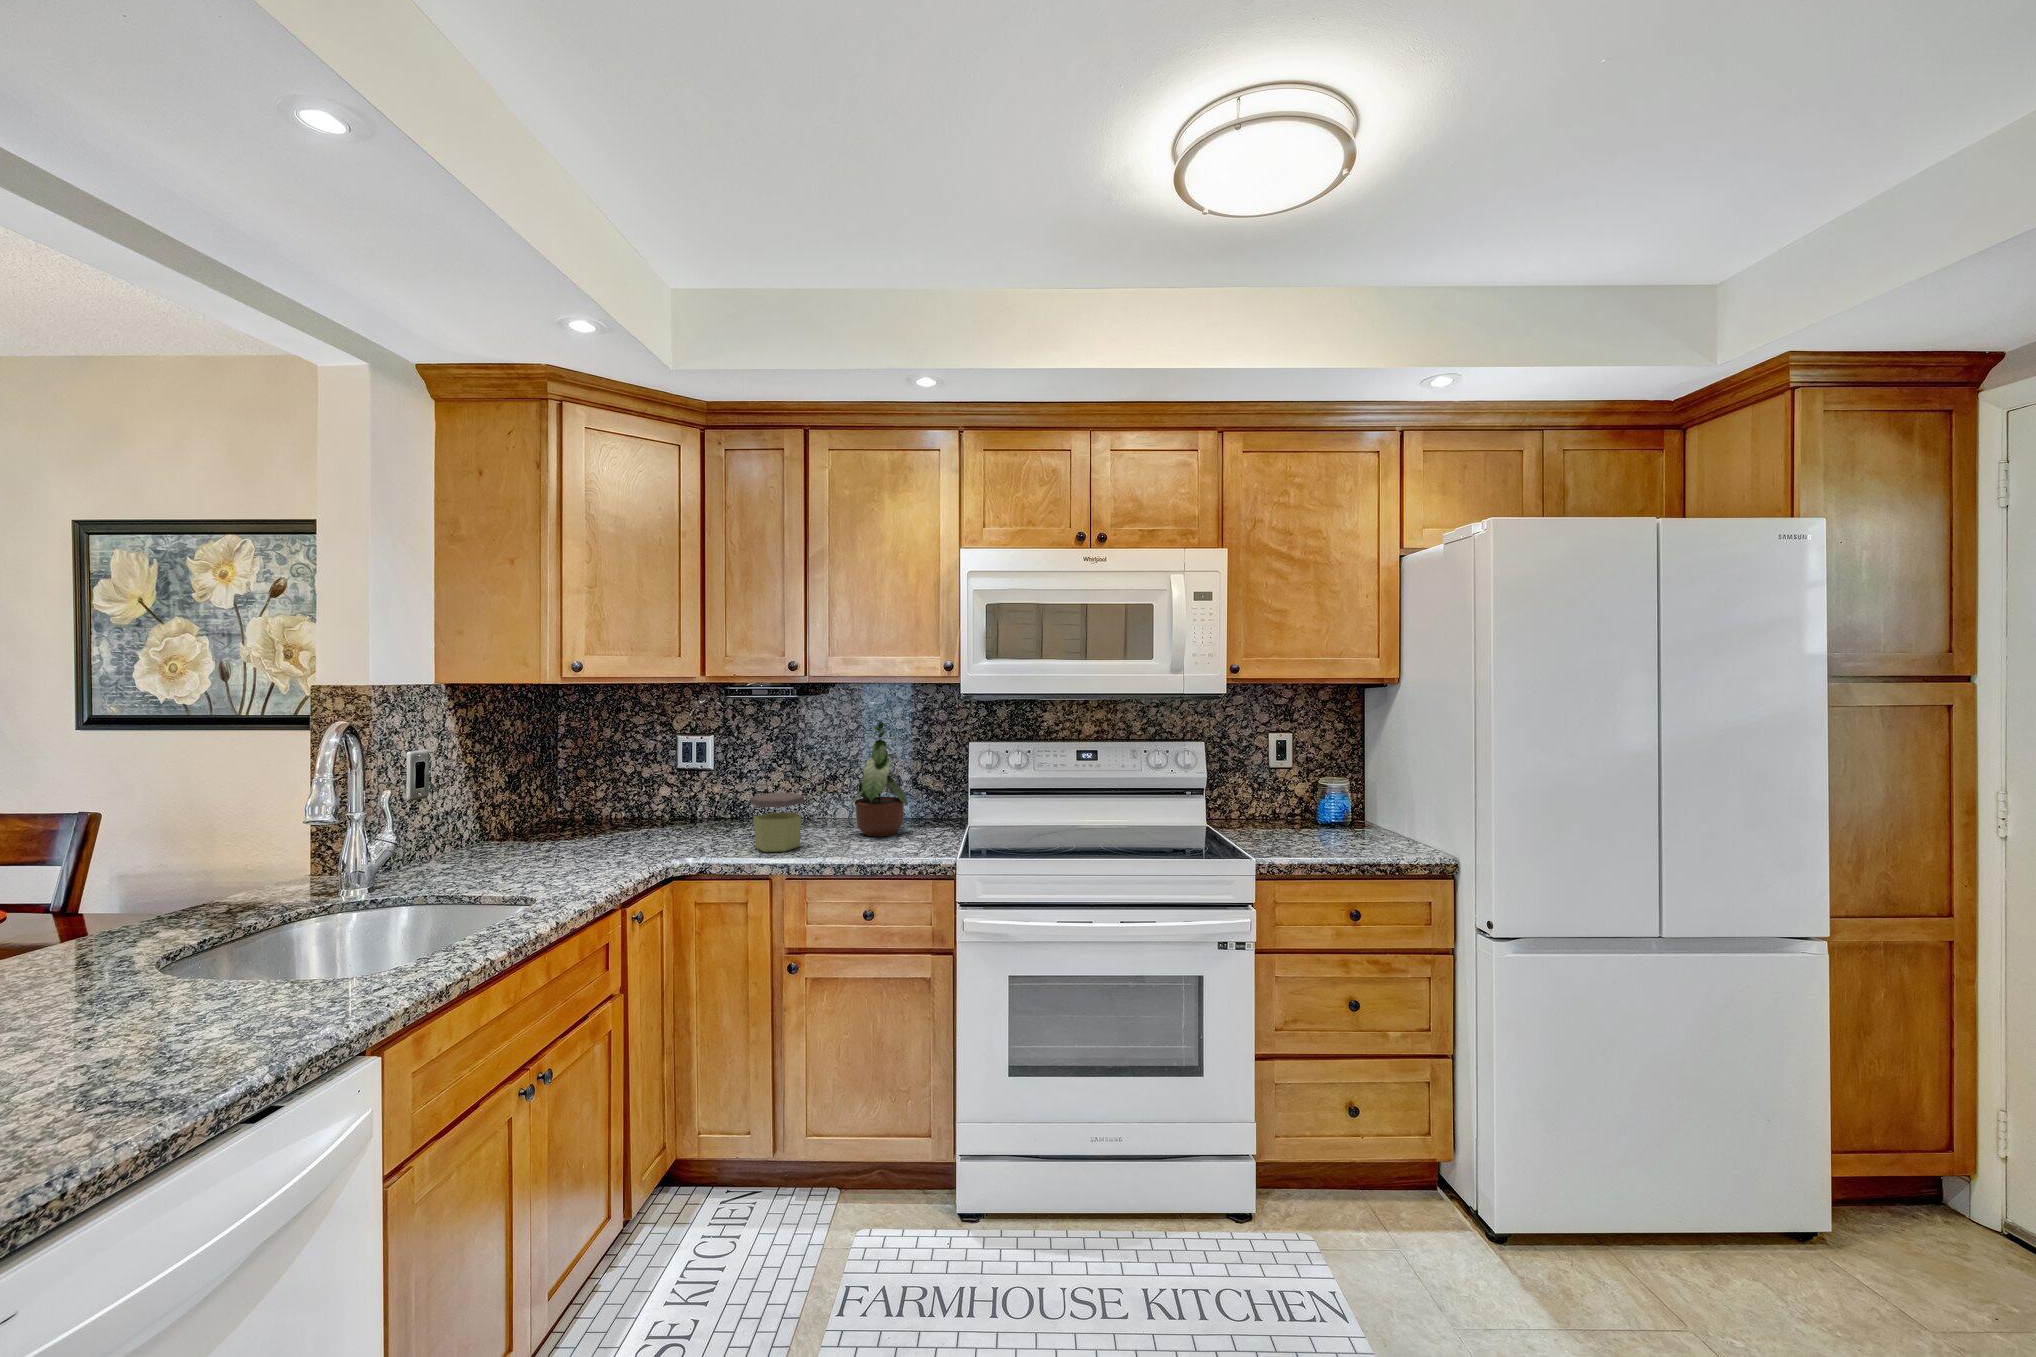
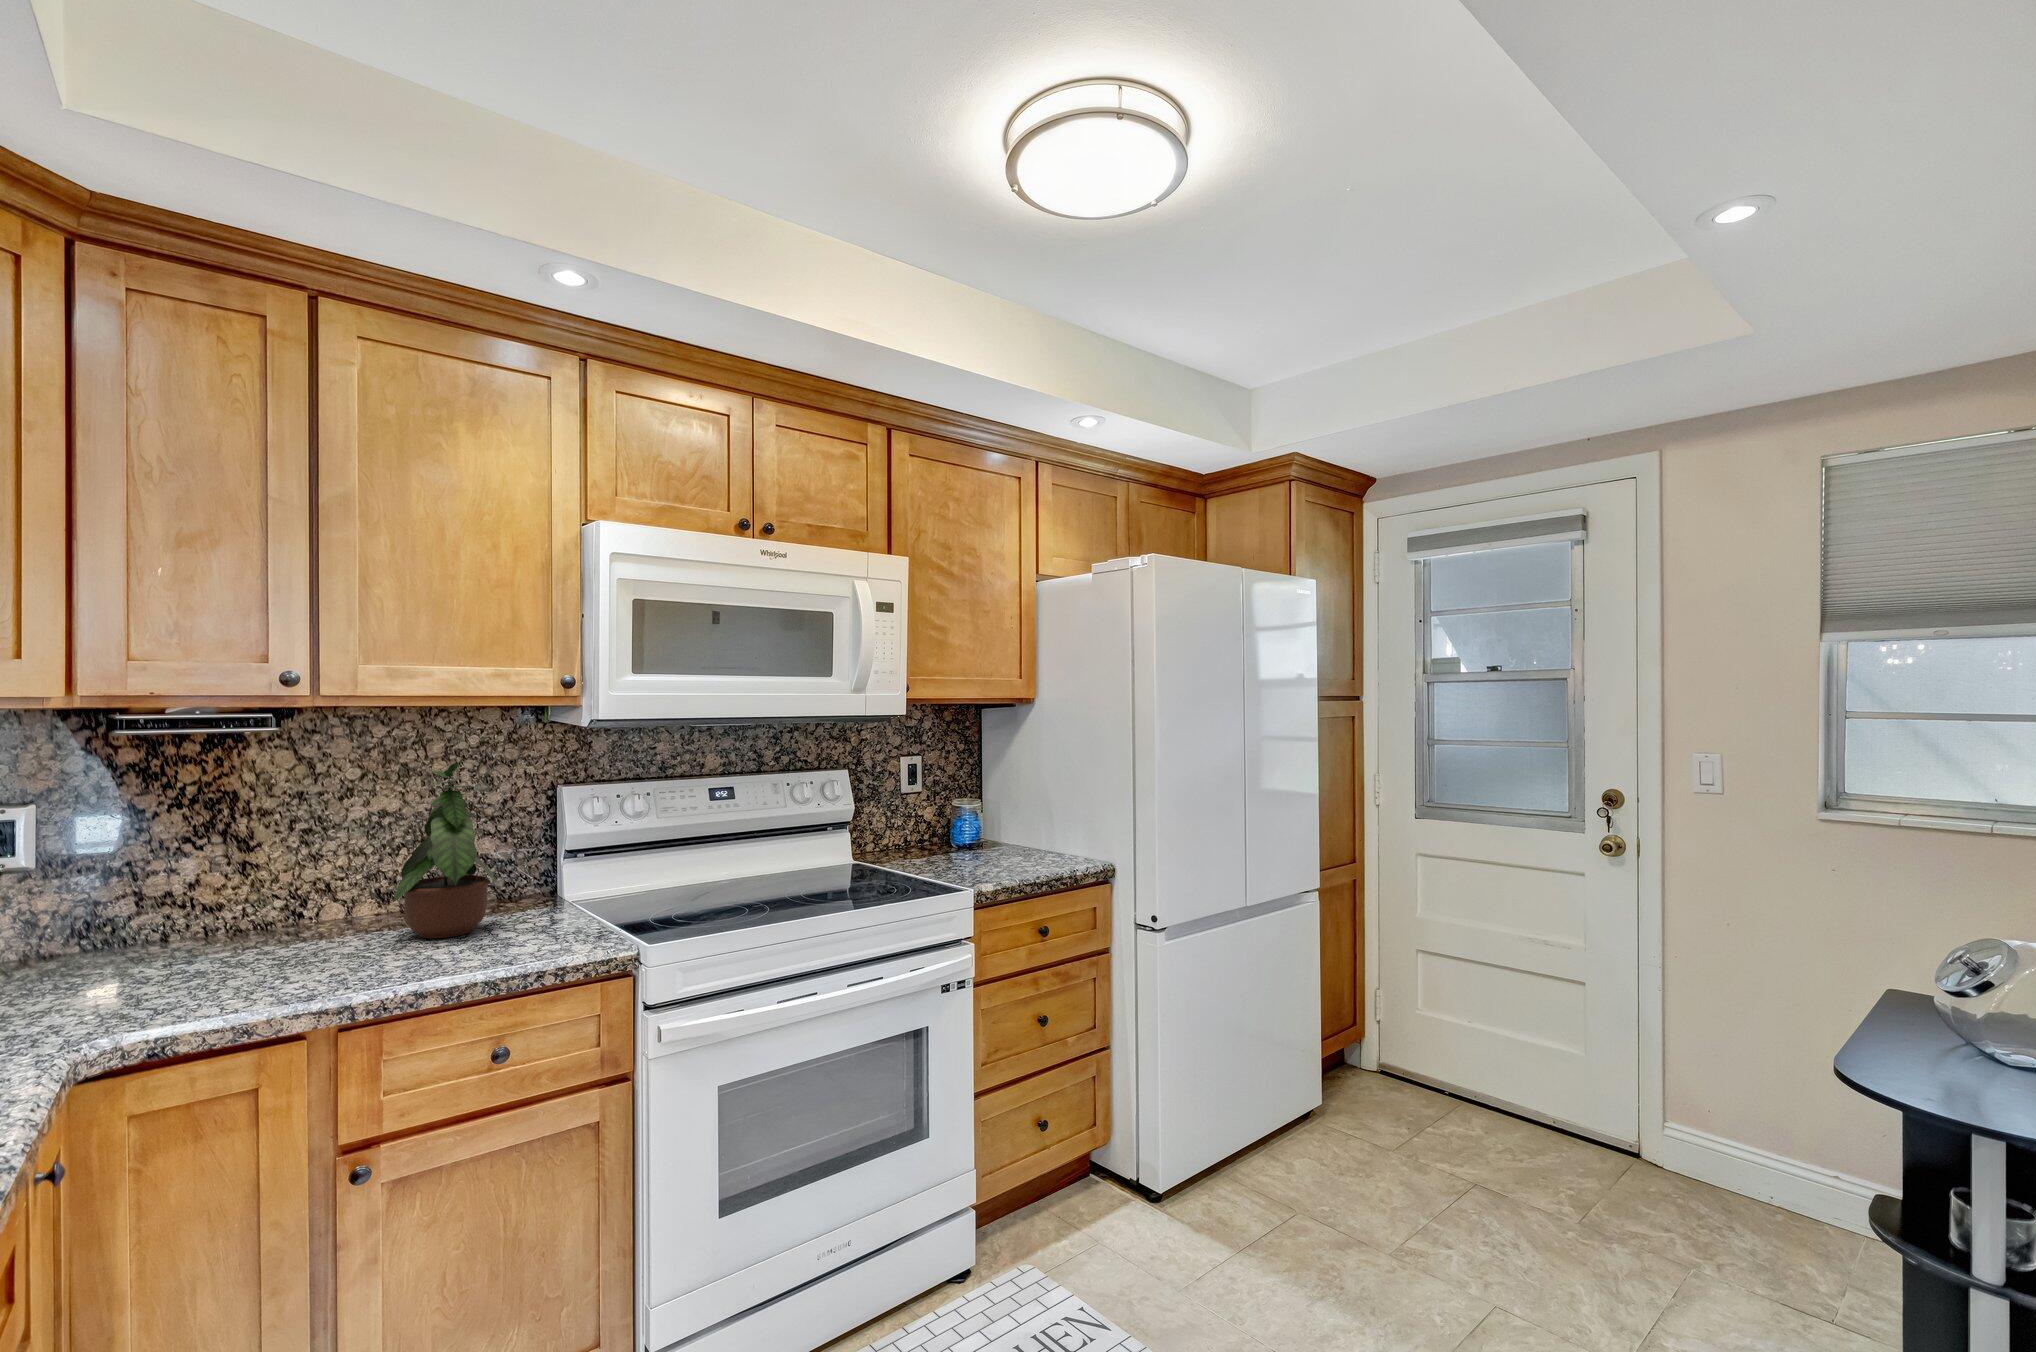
jar: present [750,793,804,852] -> none [249,885,355,990]

